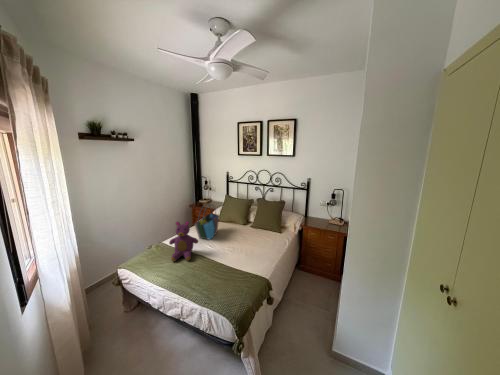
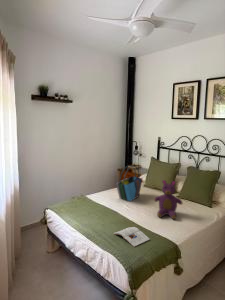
teddy bear: present [169,221,198,261] -> present [154,180,182,219]
magazine: none [203,271,241,295] -> present [114,227,150,247]

